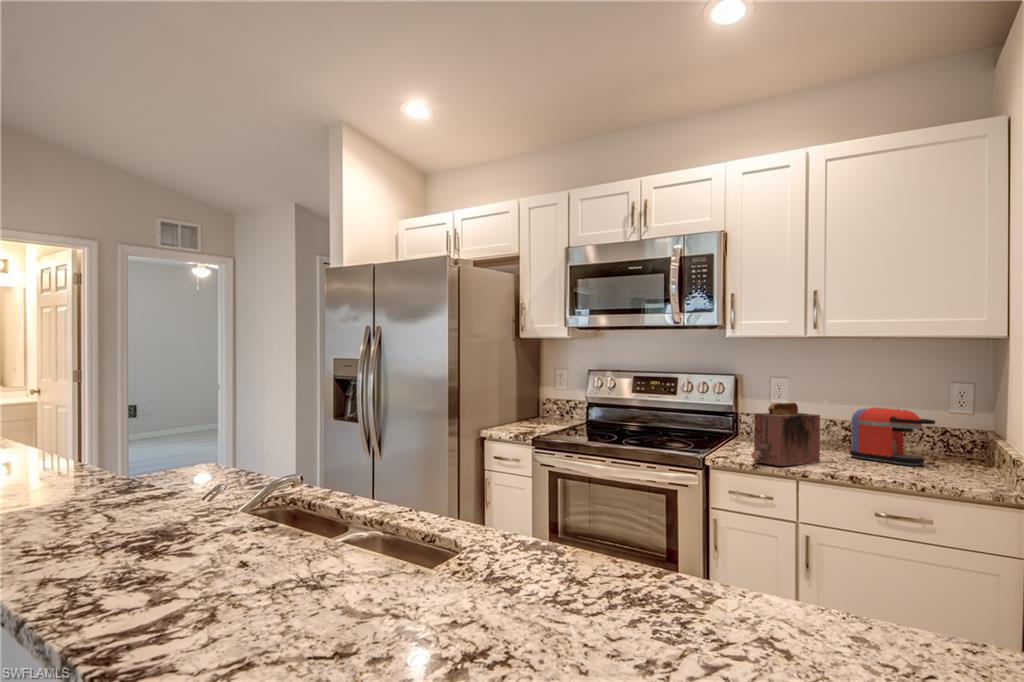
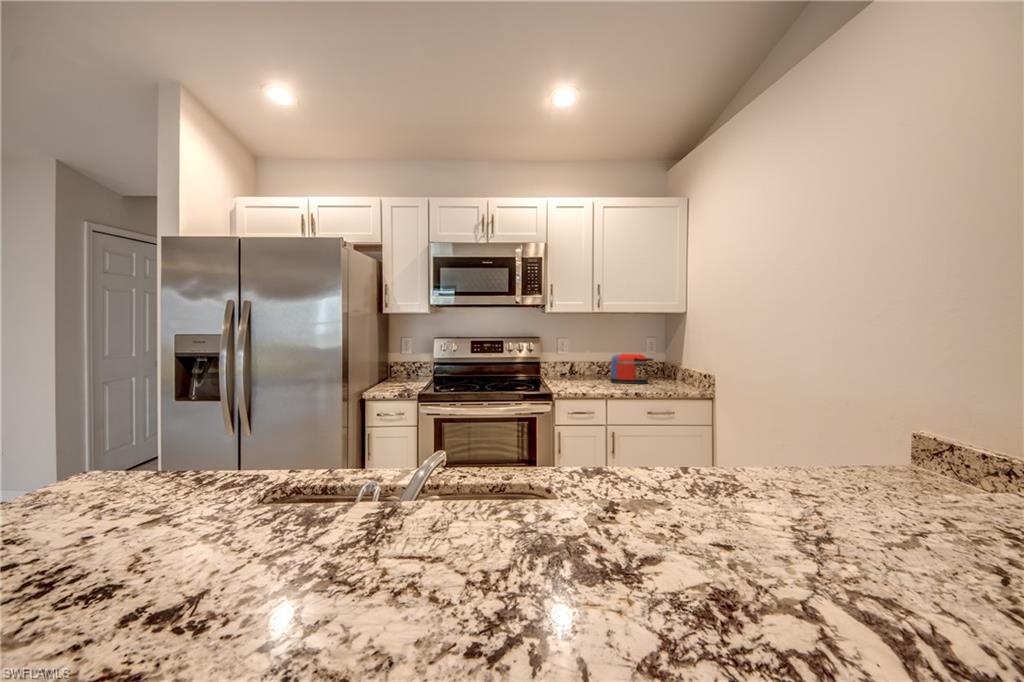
toaster: present [751,402,820,466] -> none [579,353,606,392]

